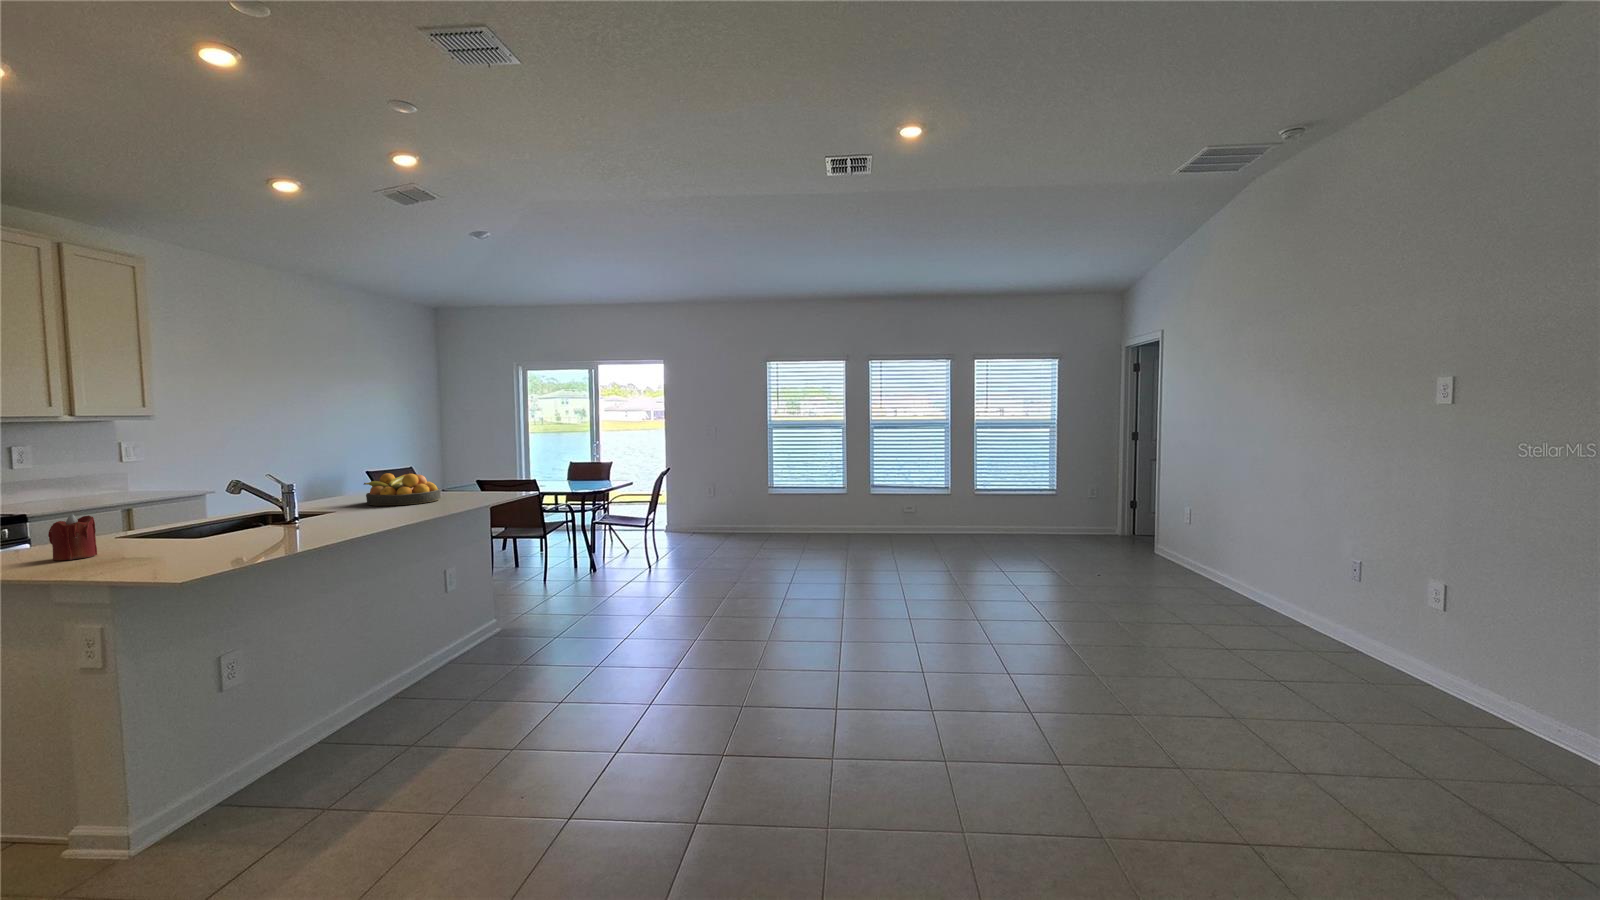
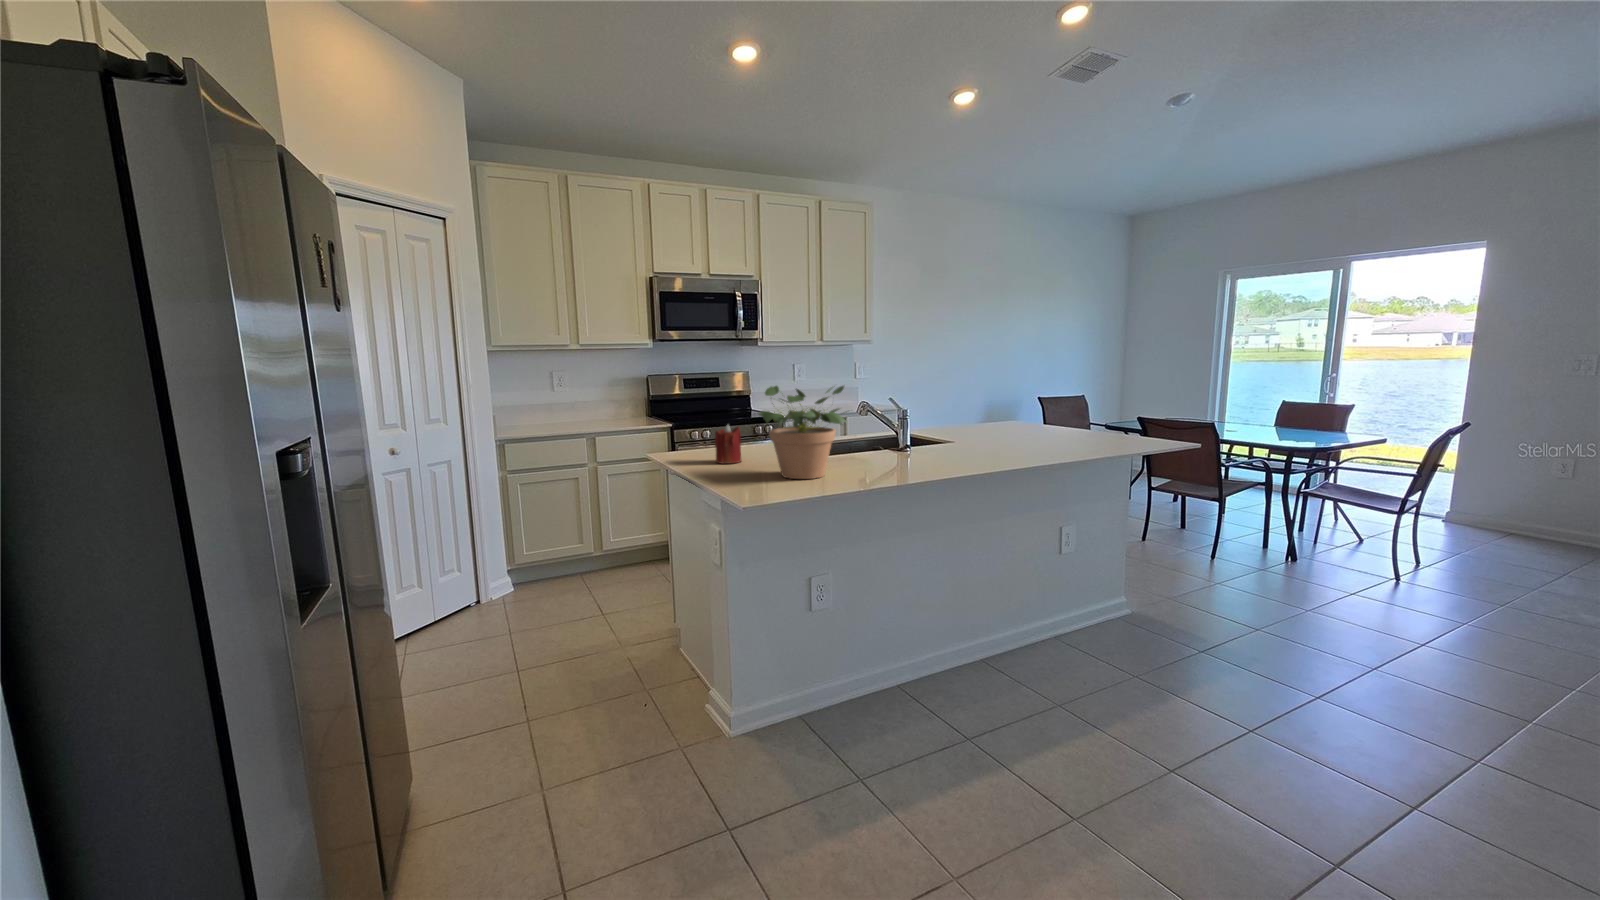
potted plant: none [149,460,271,555] -> present [759,386,846,479]
fruit bowl: present [364,473,441,506] -> none [987,405,1068,444]

